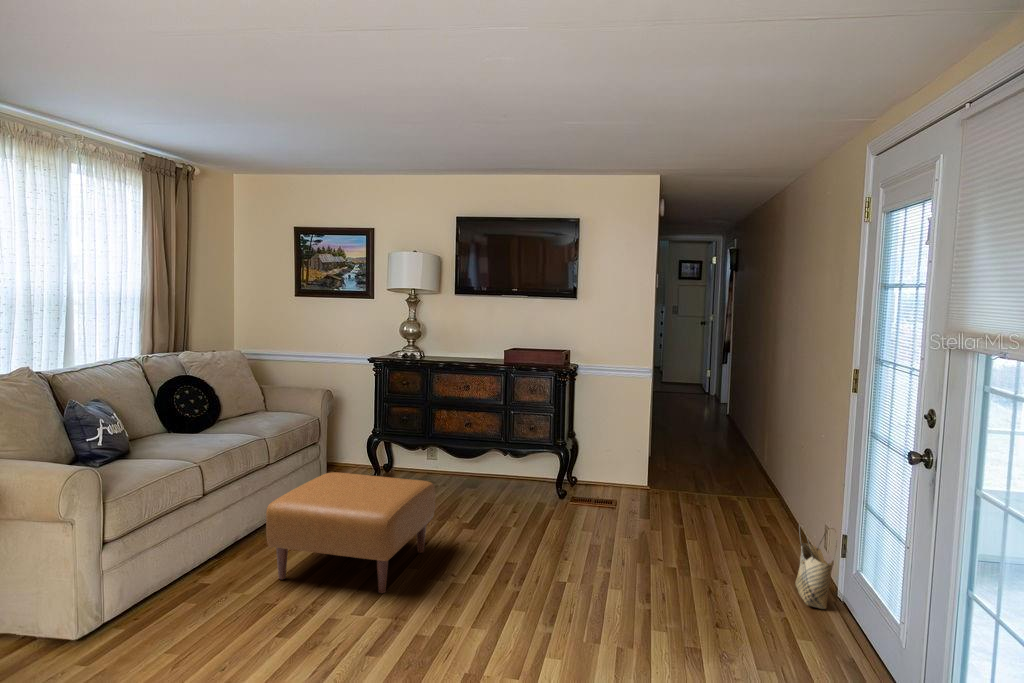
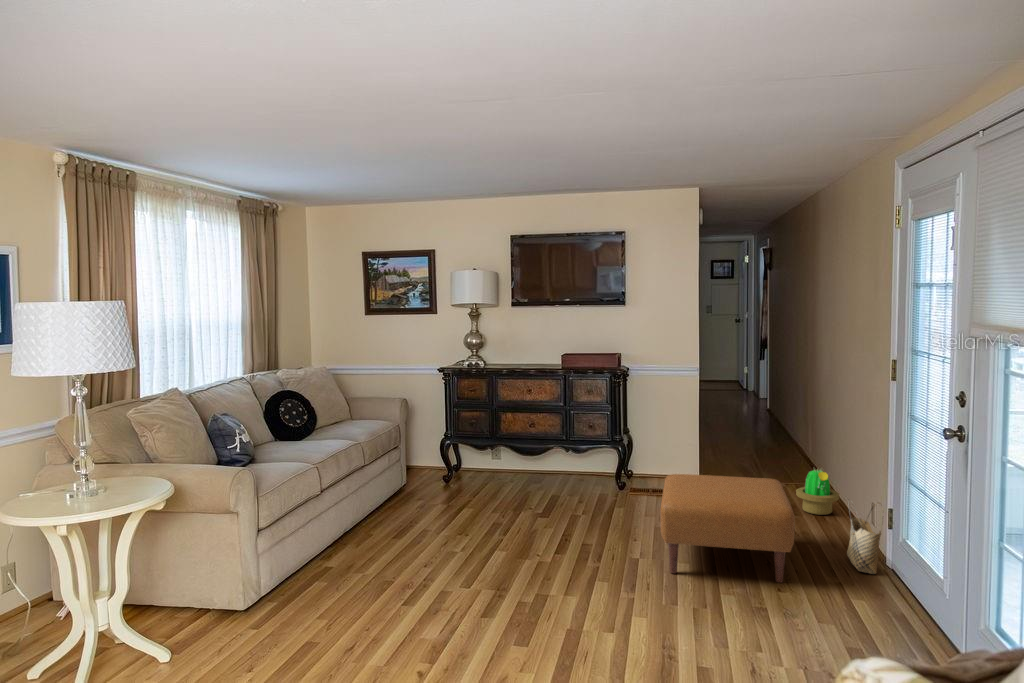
ottoman: present [266,472,435,593] -> present [660,474,795,583]
decorative plant: none [746,481,792,535] -> present [796,469,839,515]

